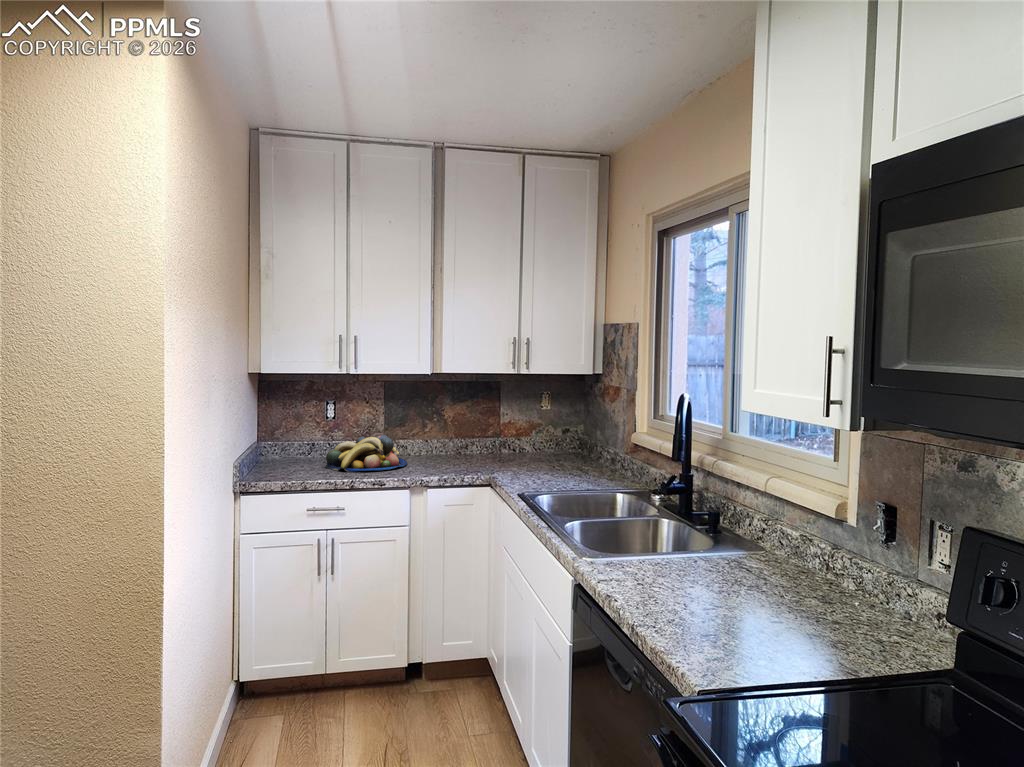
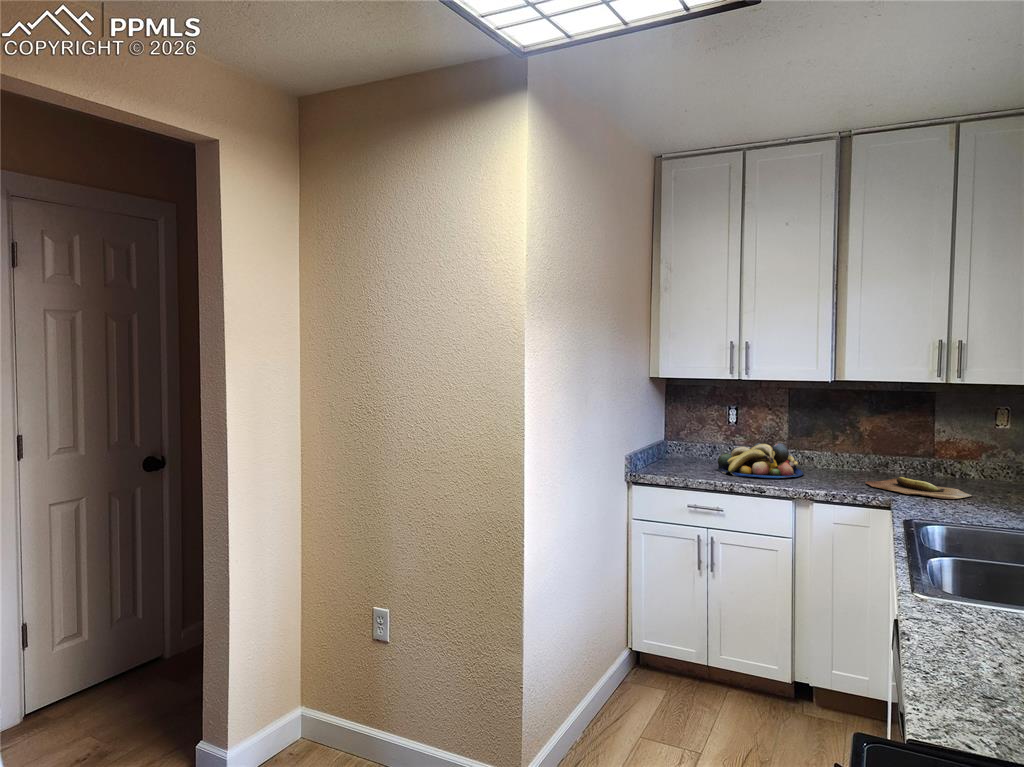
cutting board: none [461,457,542,472] -> present [865,477,971,499]

